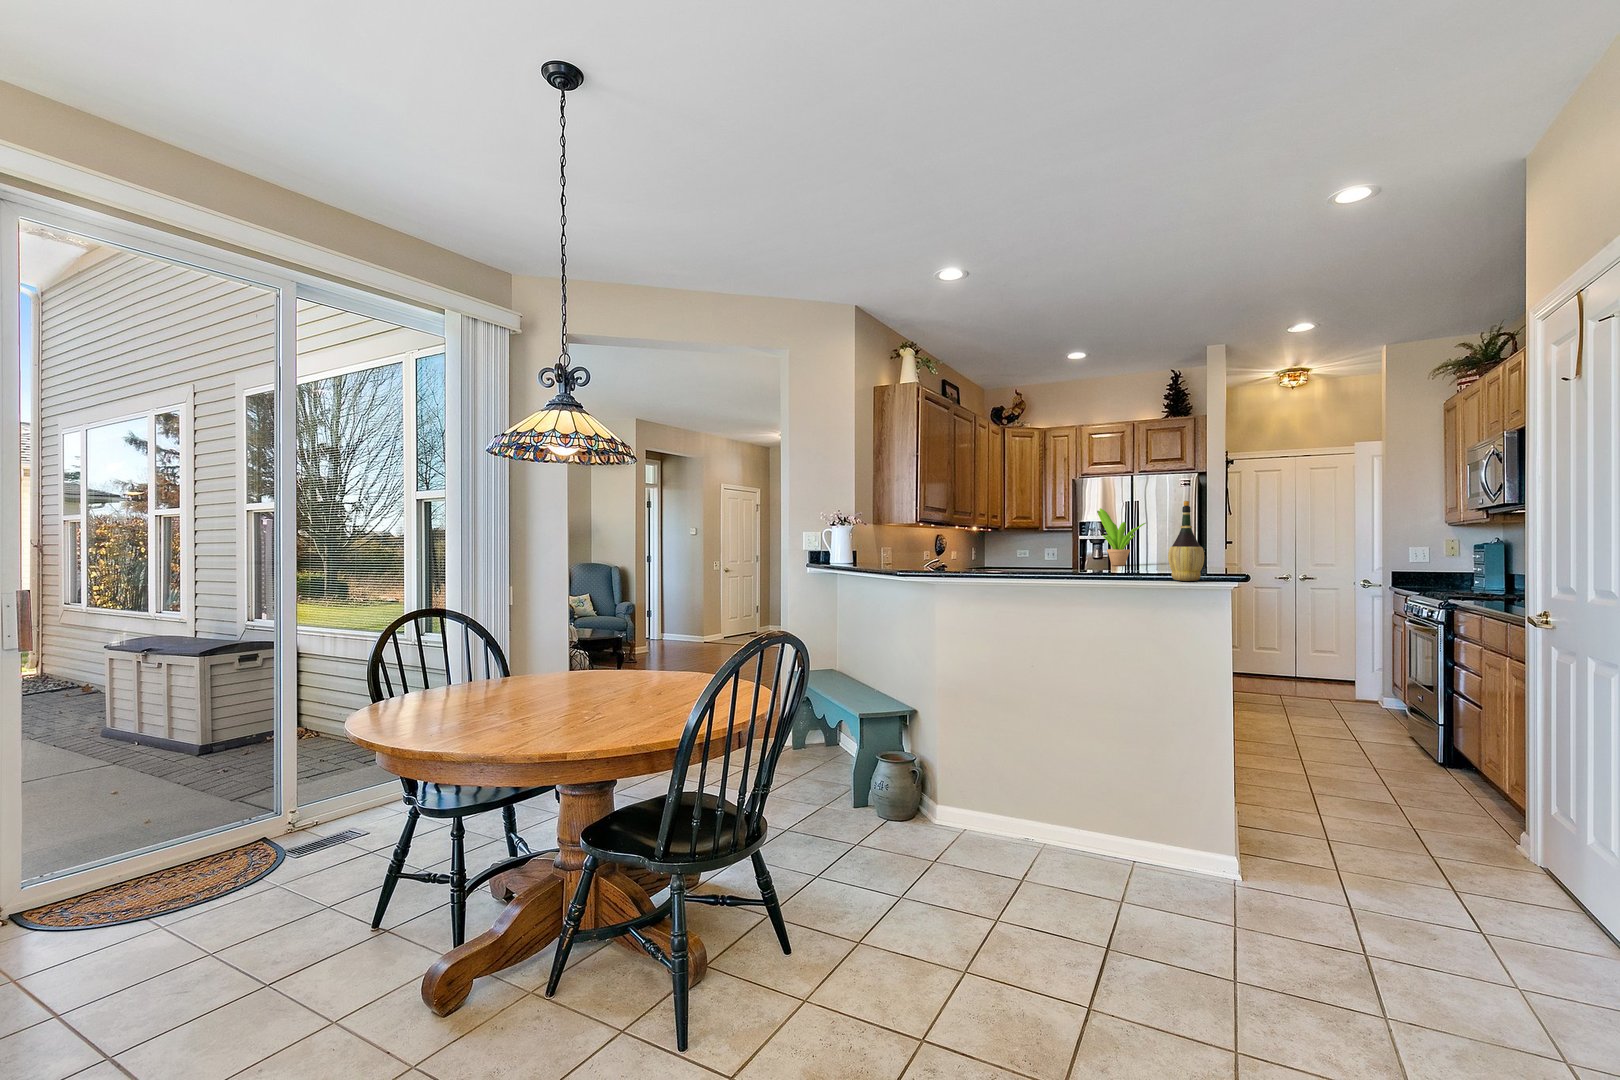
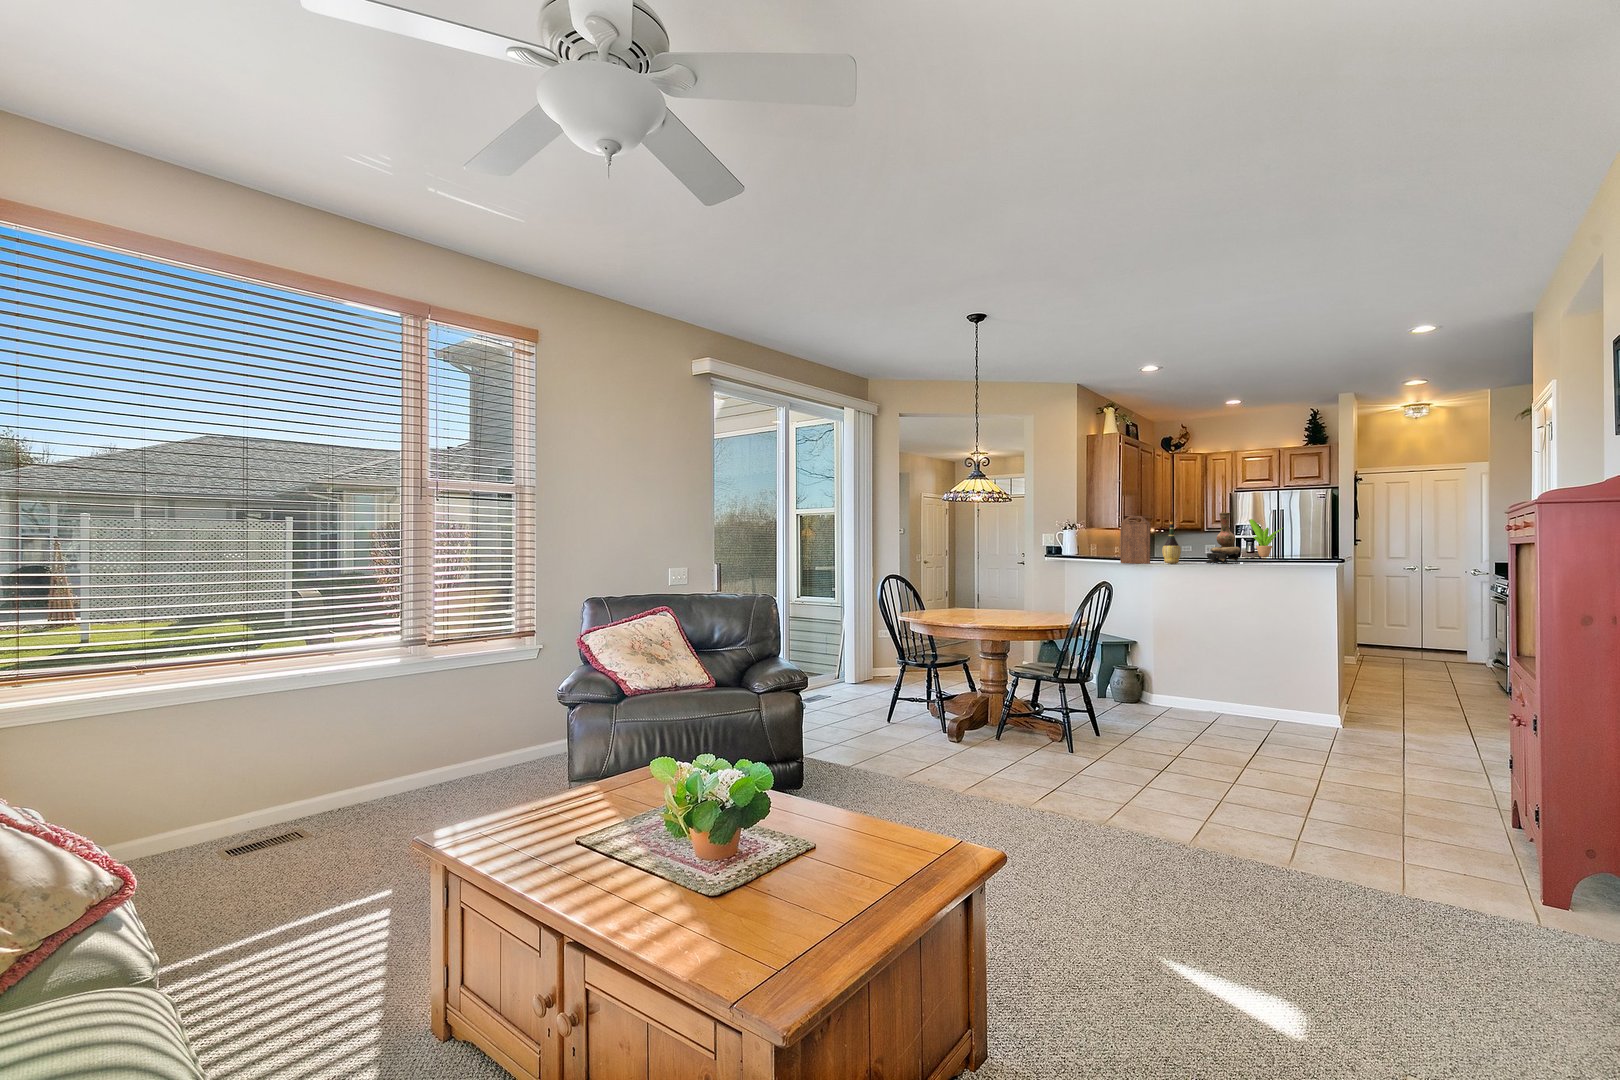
vase: none [1030,493,1093,581] -> present [1206,513,1240,563]
cutting board: none [897,499,944,579] -> present [1120,516,1150,564]
wine bottle: present [1168,501,1204,581] -> present [1162,522,1181,564]

